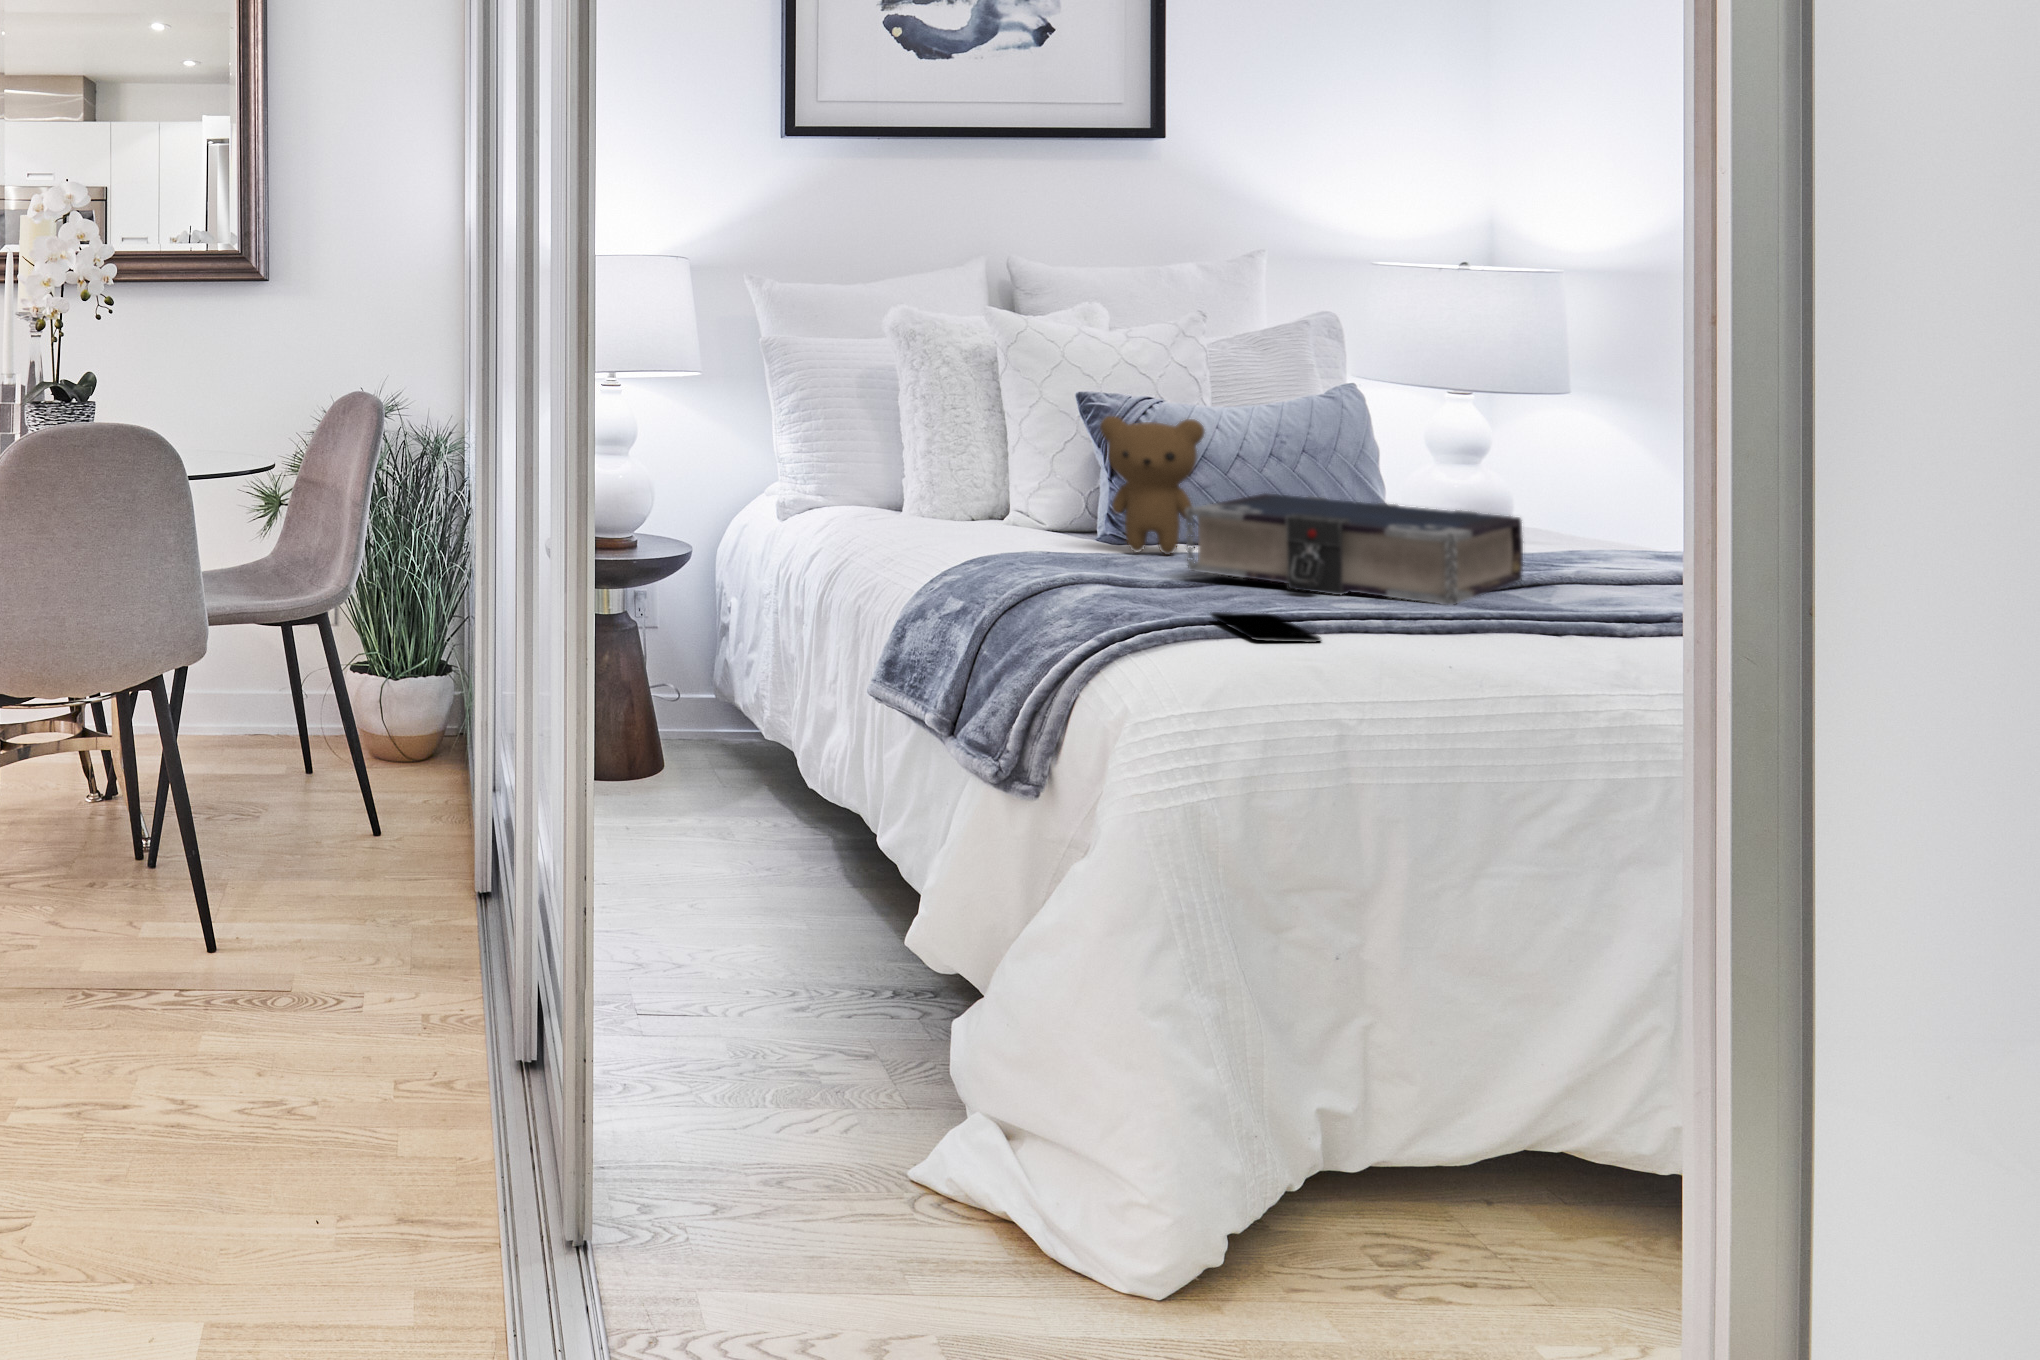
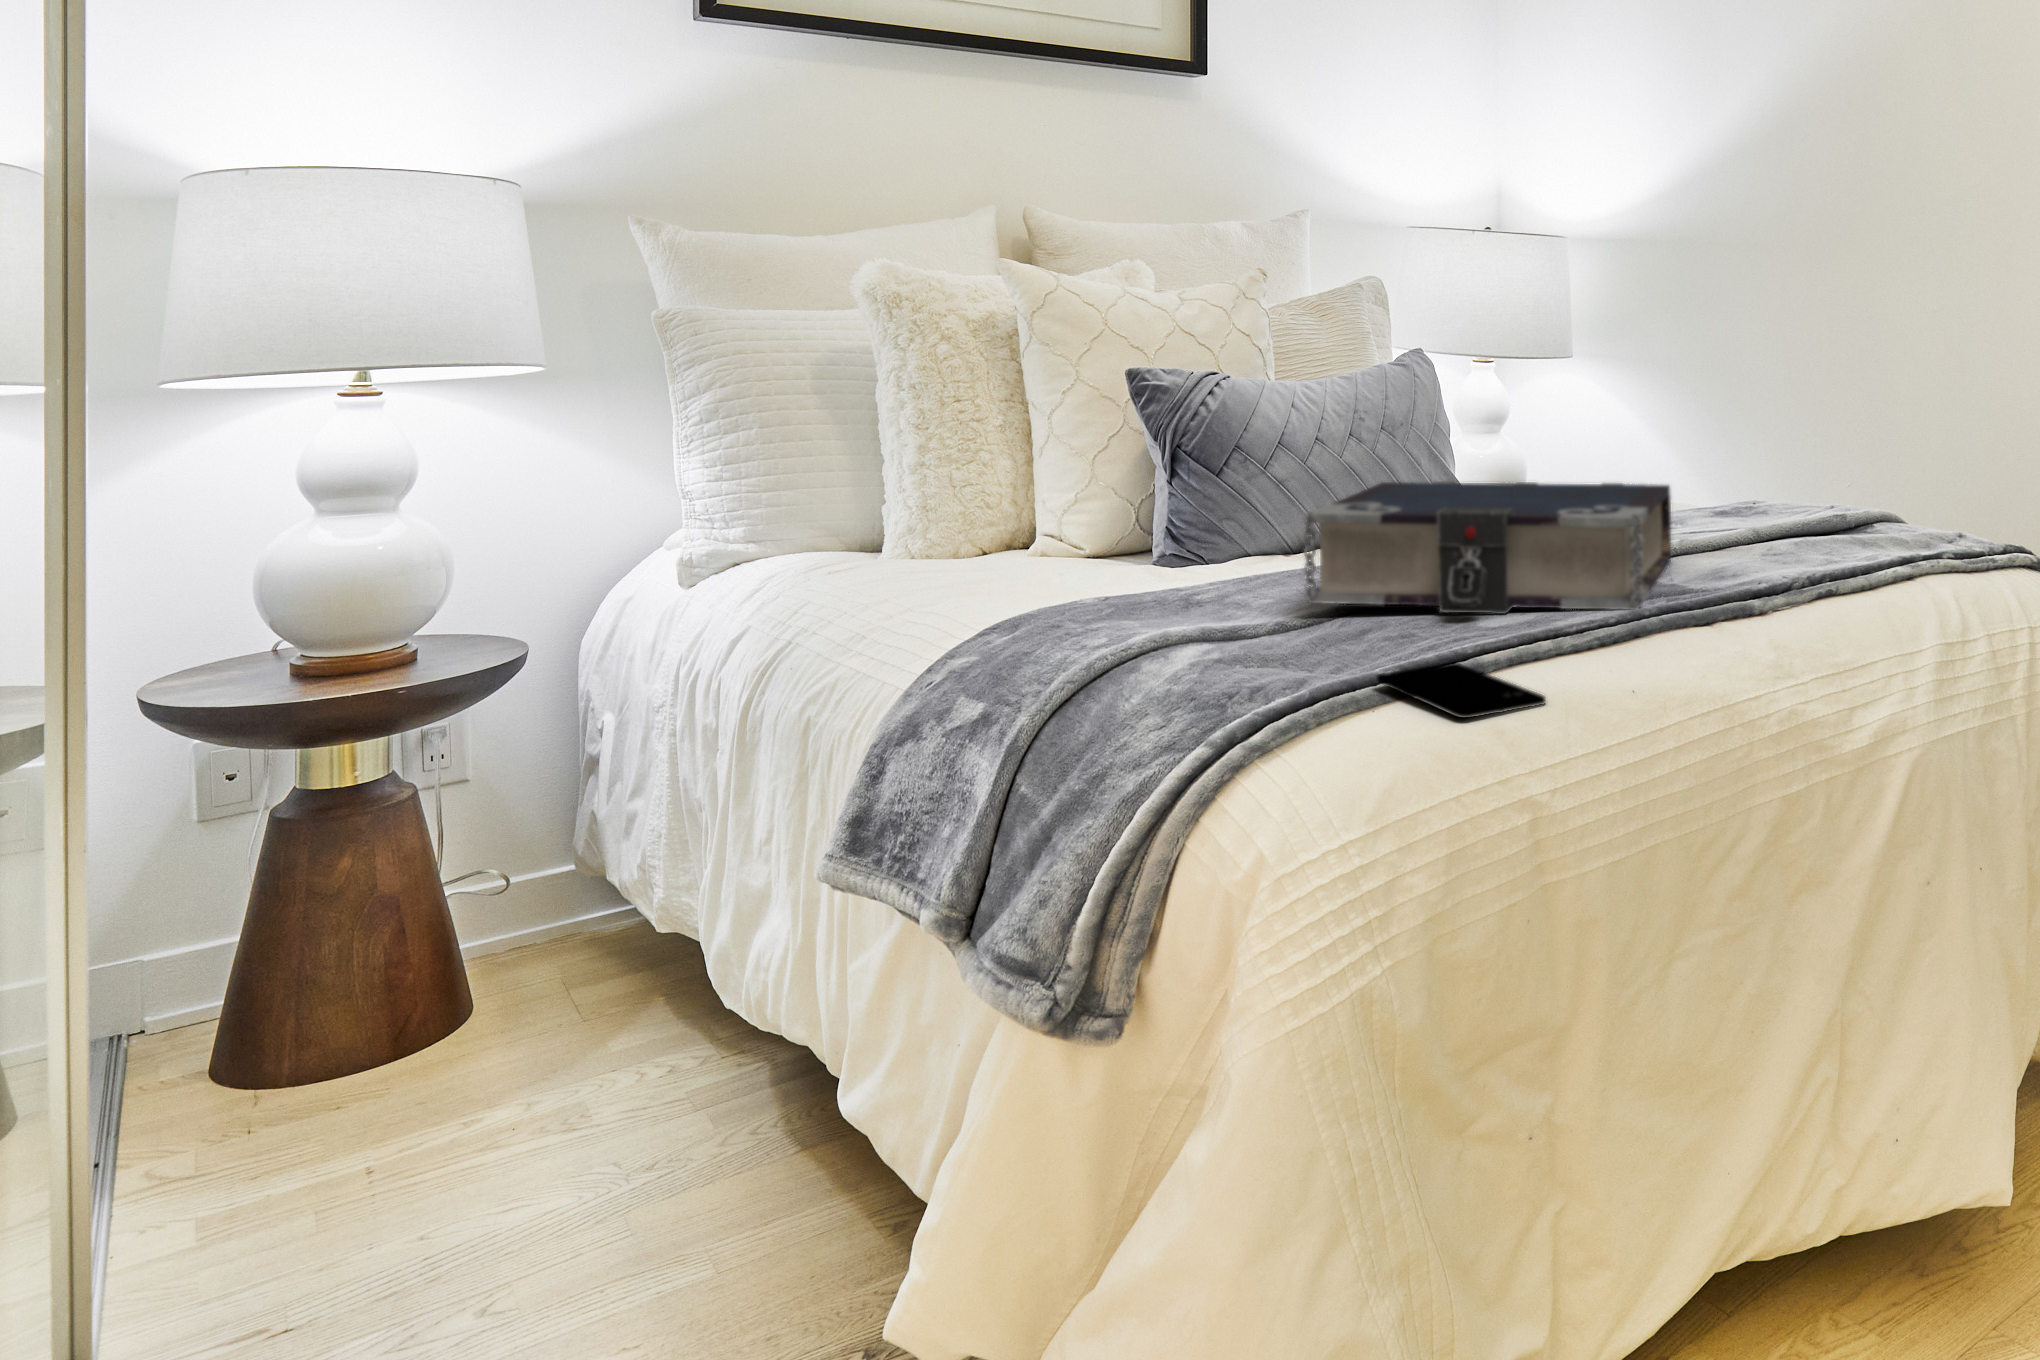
teddy bear: present [1100,416,1205,555] -> none [1170,390,1306,580]

